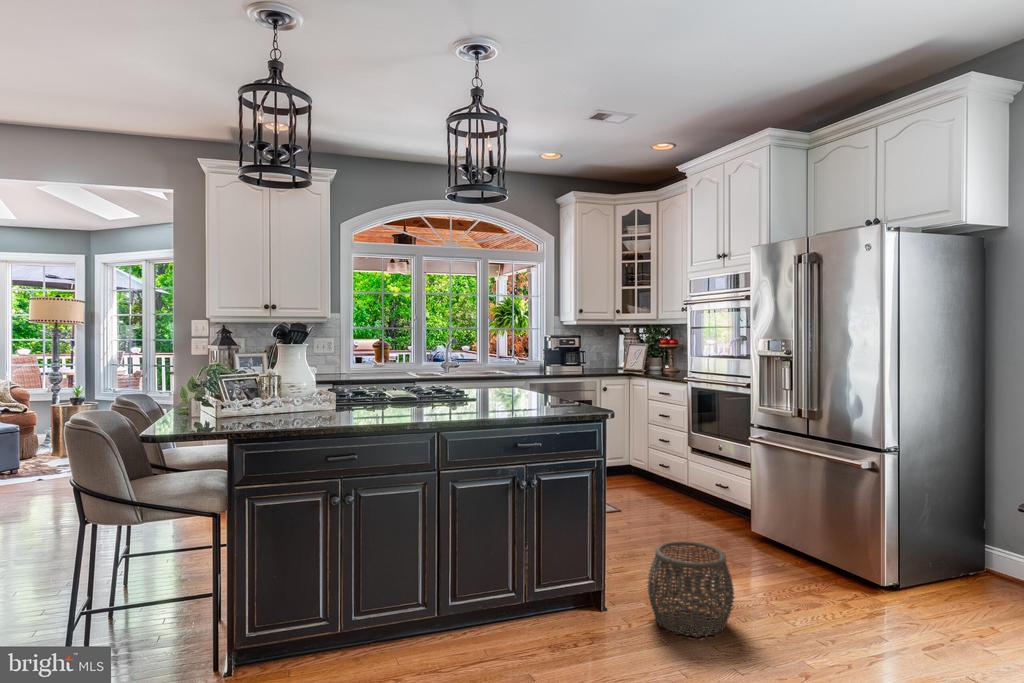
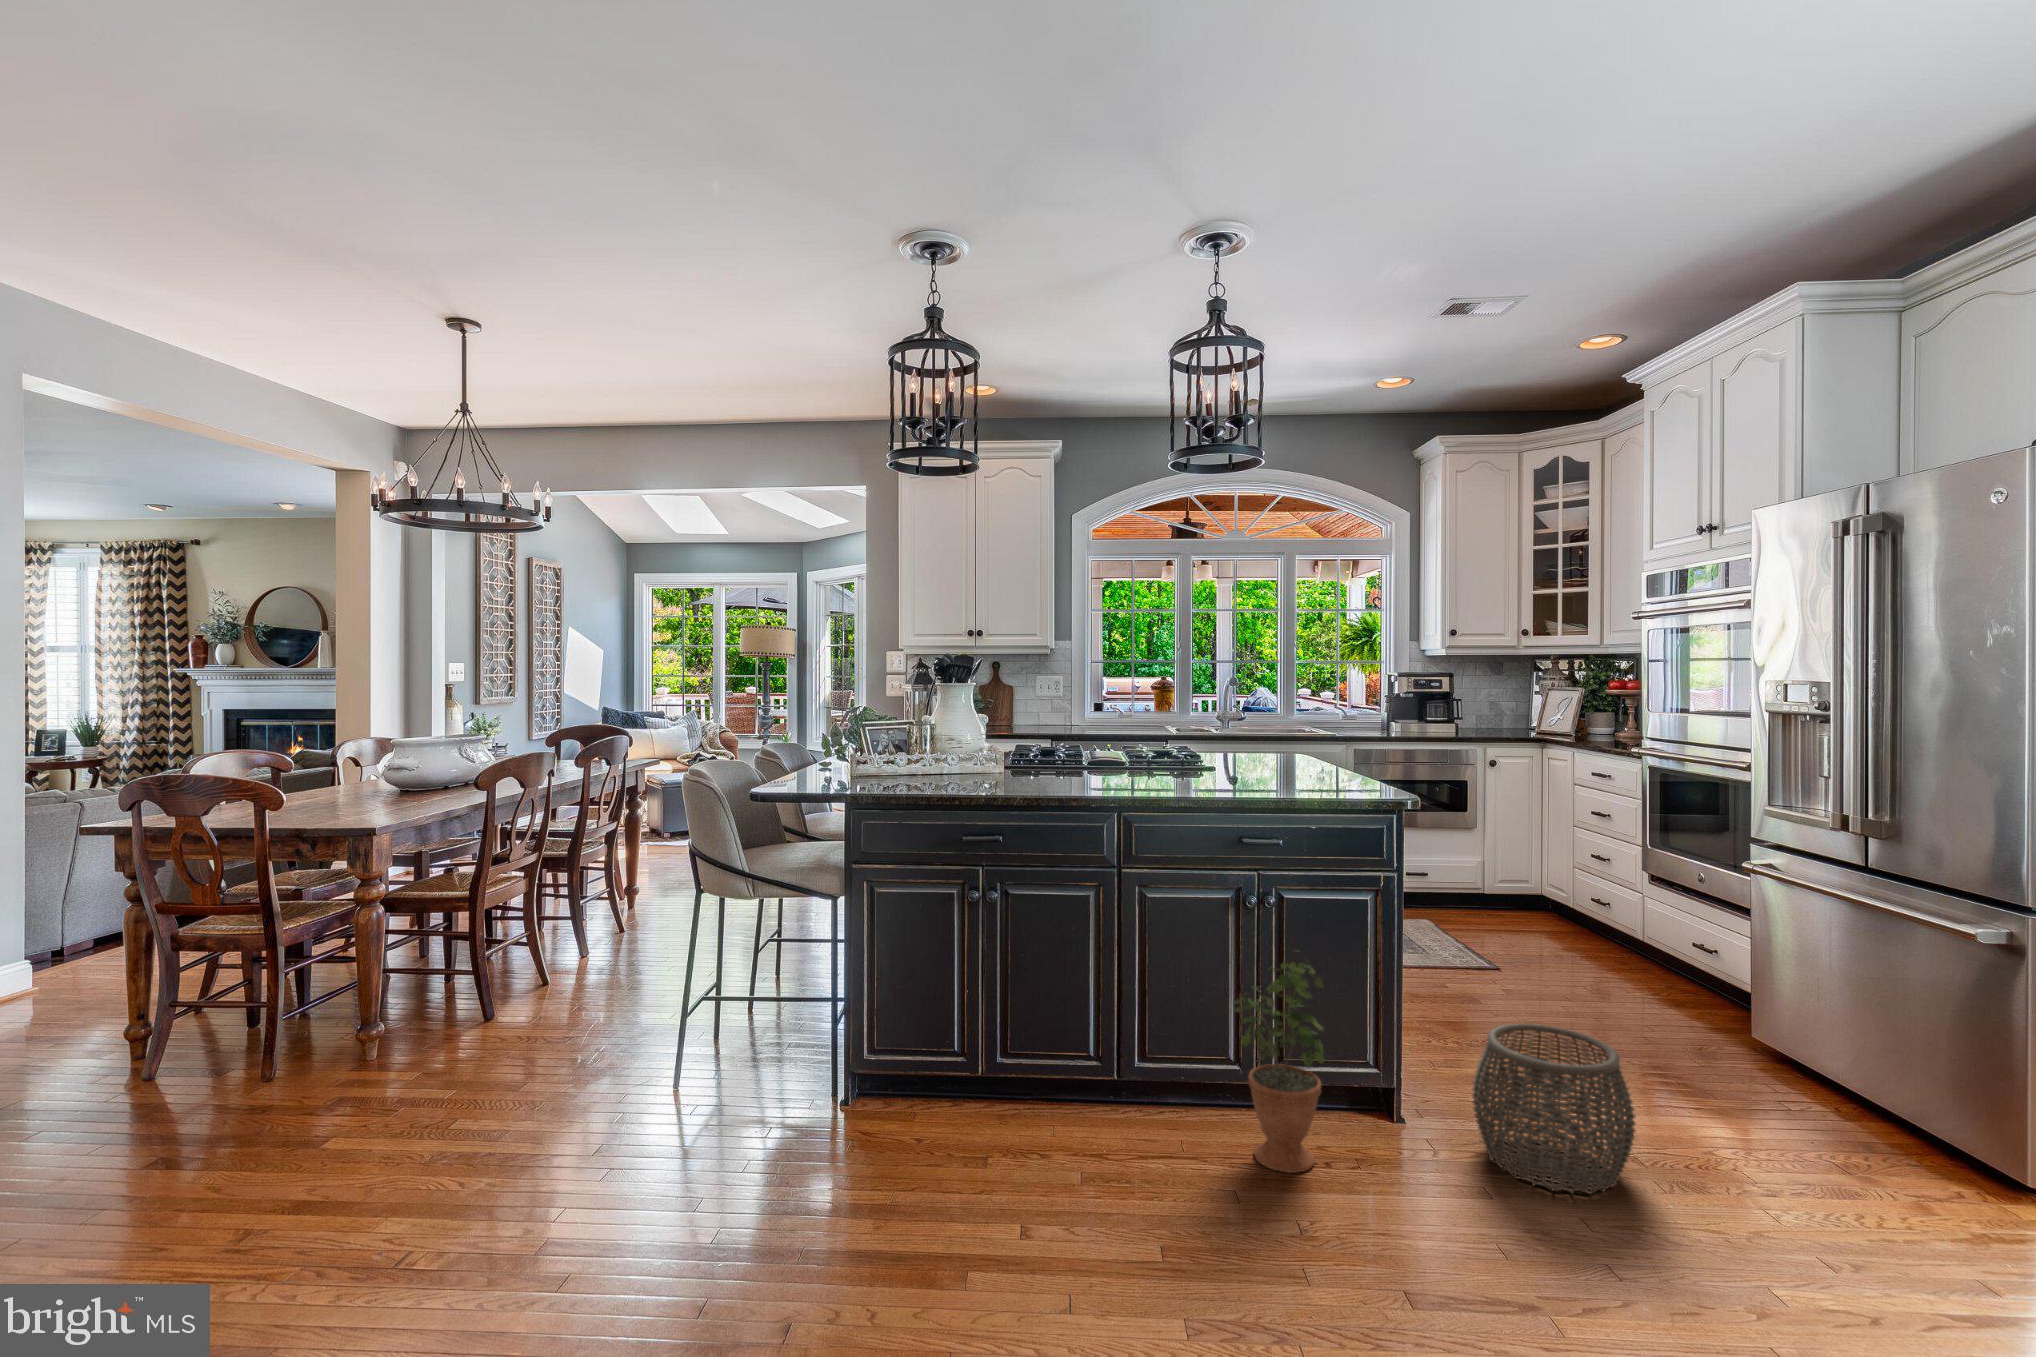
potted plant: none [516,514,574,658] -> present [1234,959,1324,1173]

